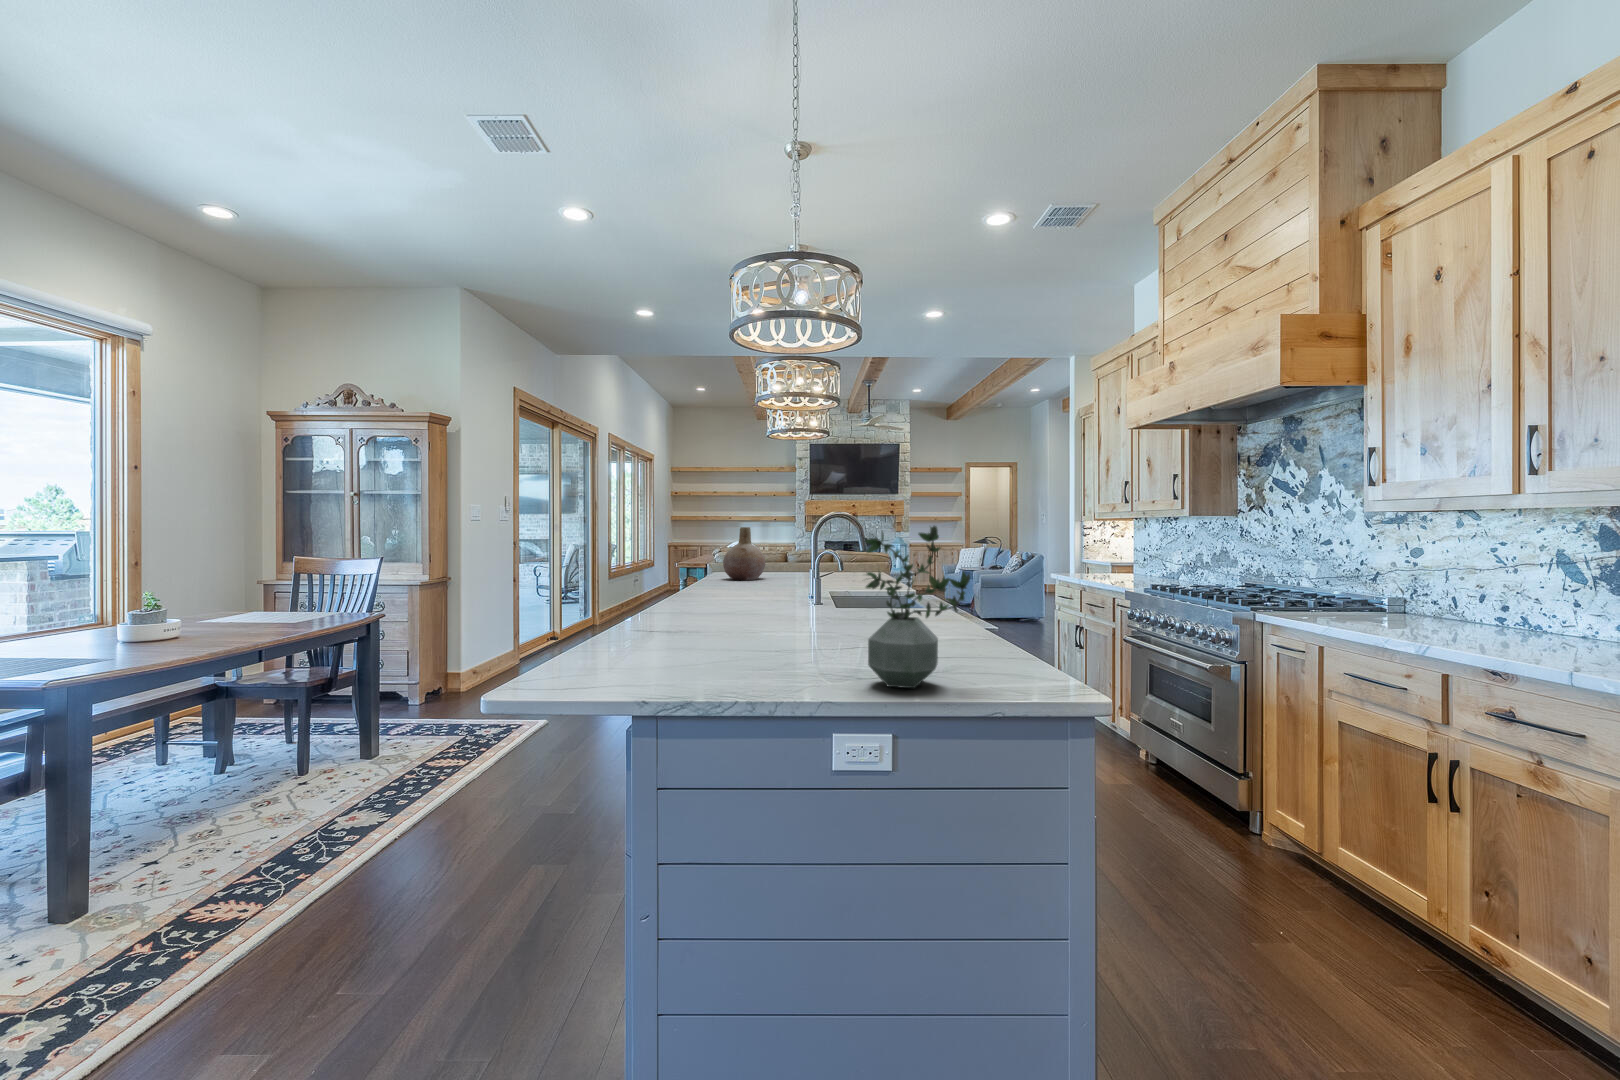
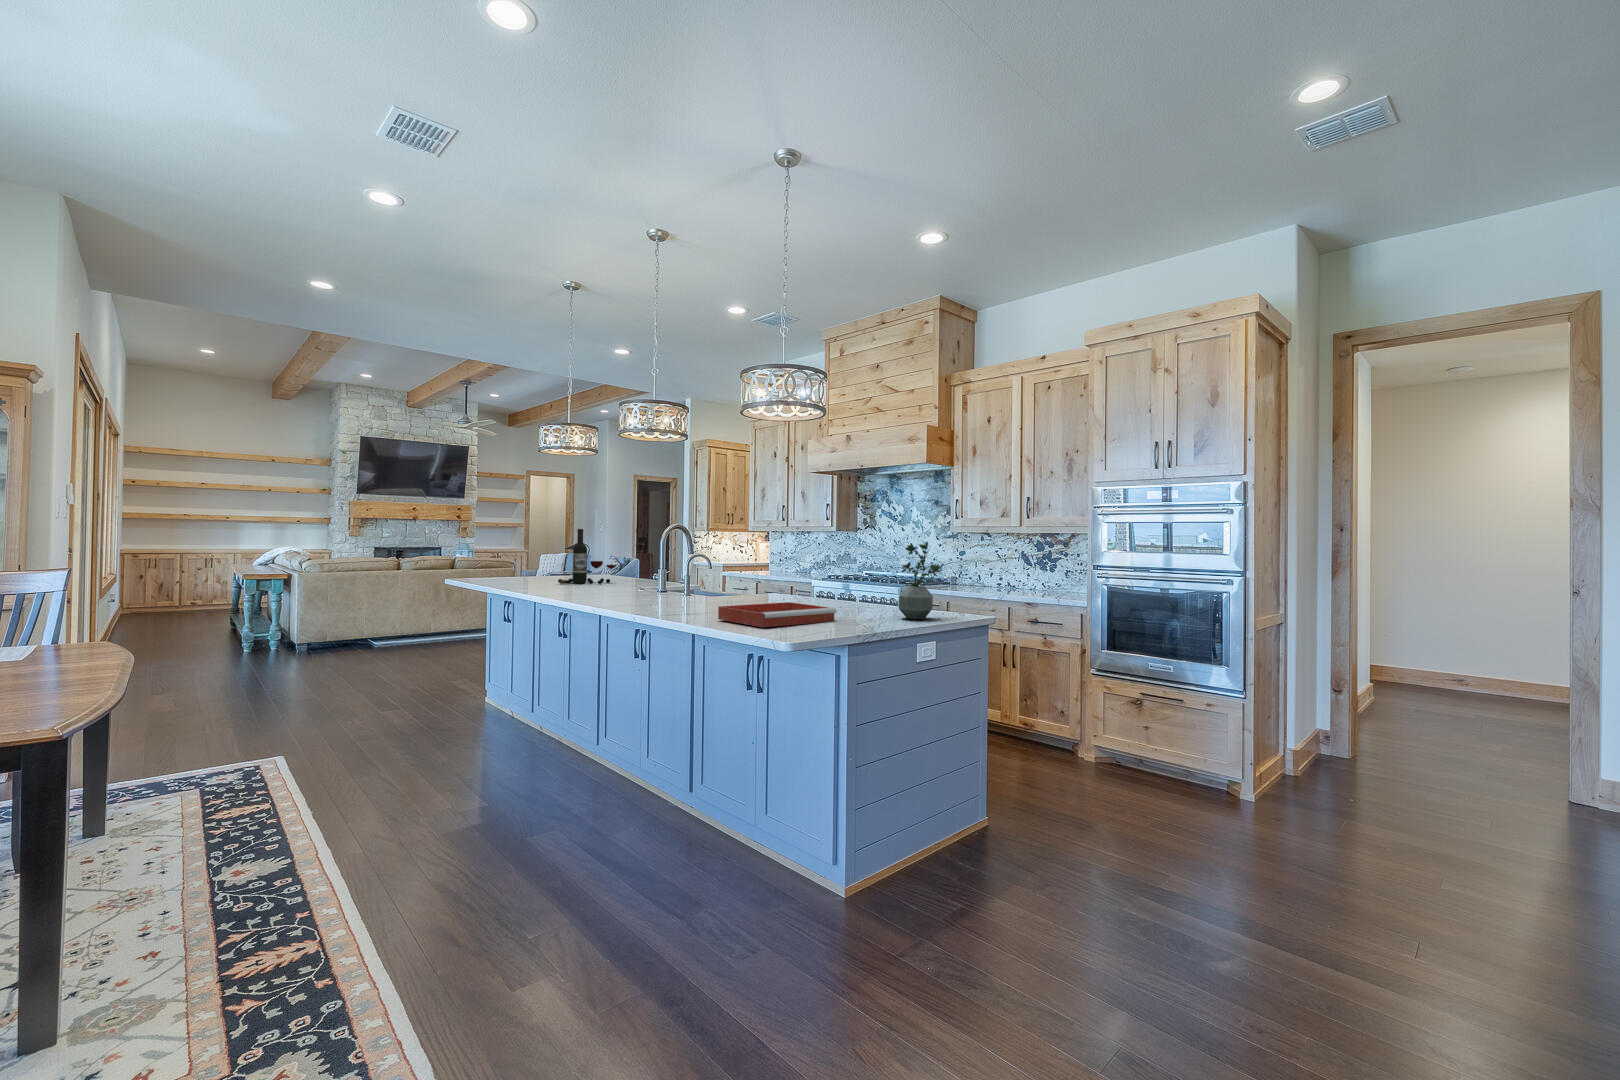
wine bottle: none [783,518,841,583] -> present [558,529,617,584]
vase: present [723,527,766,580] -> none [495,536,538,586]
tray: none [606,625,776,669] -> present [718,602,837,627]

